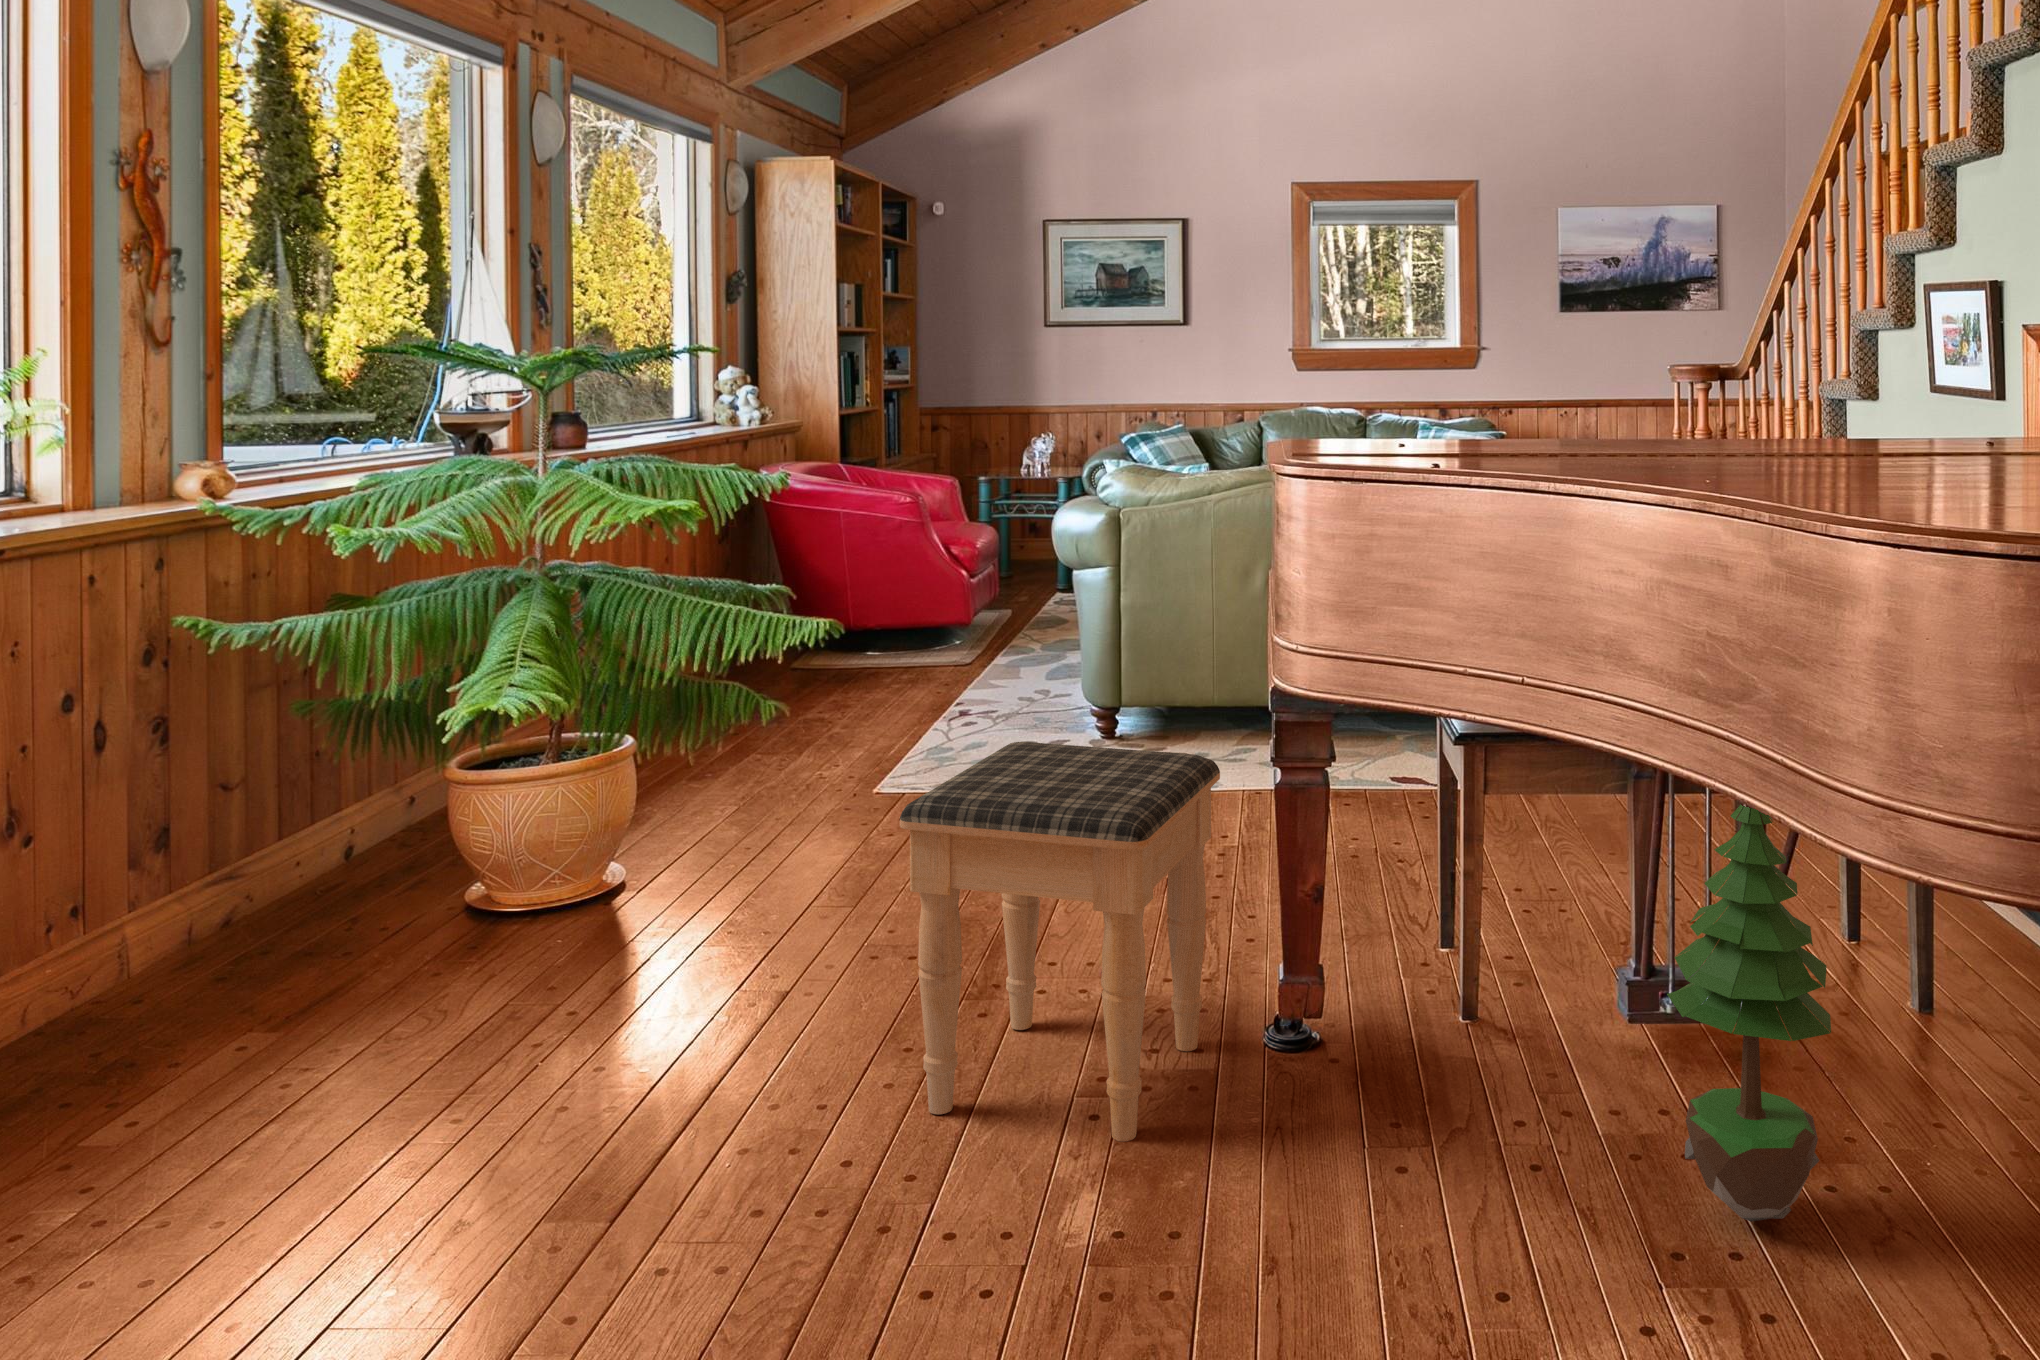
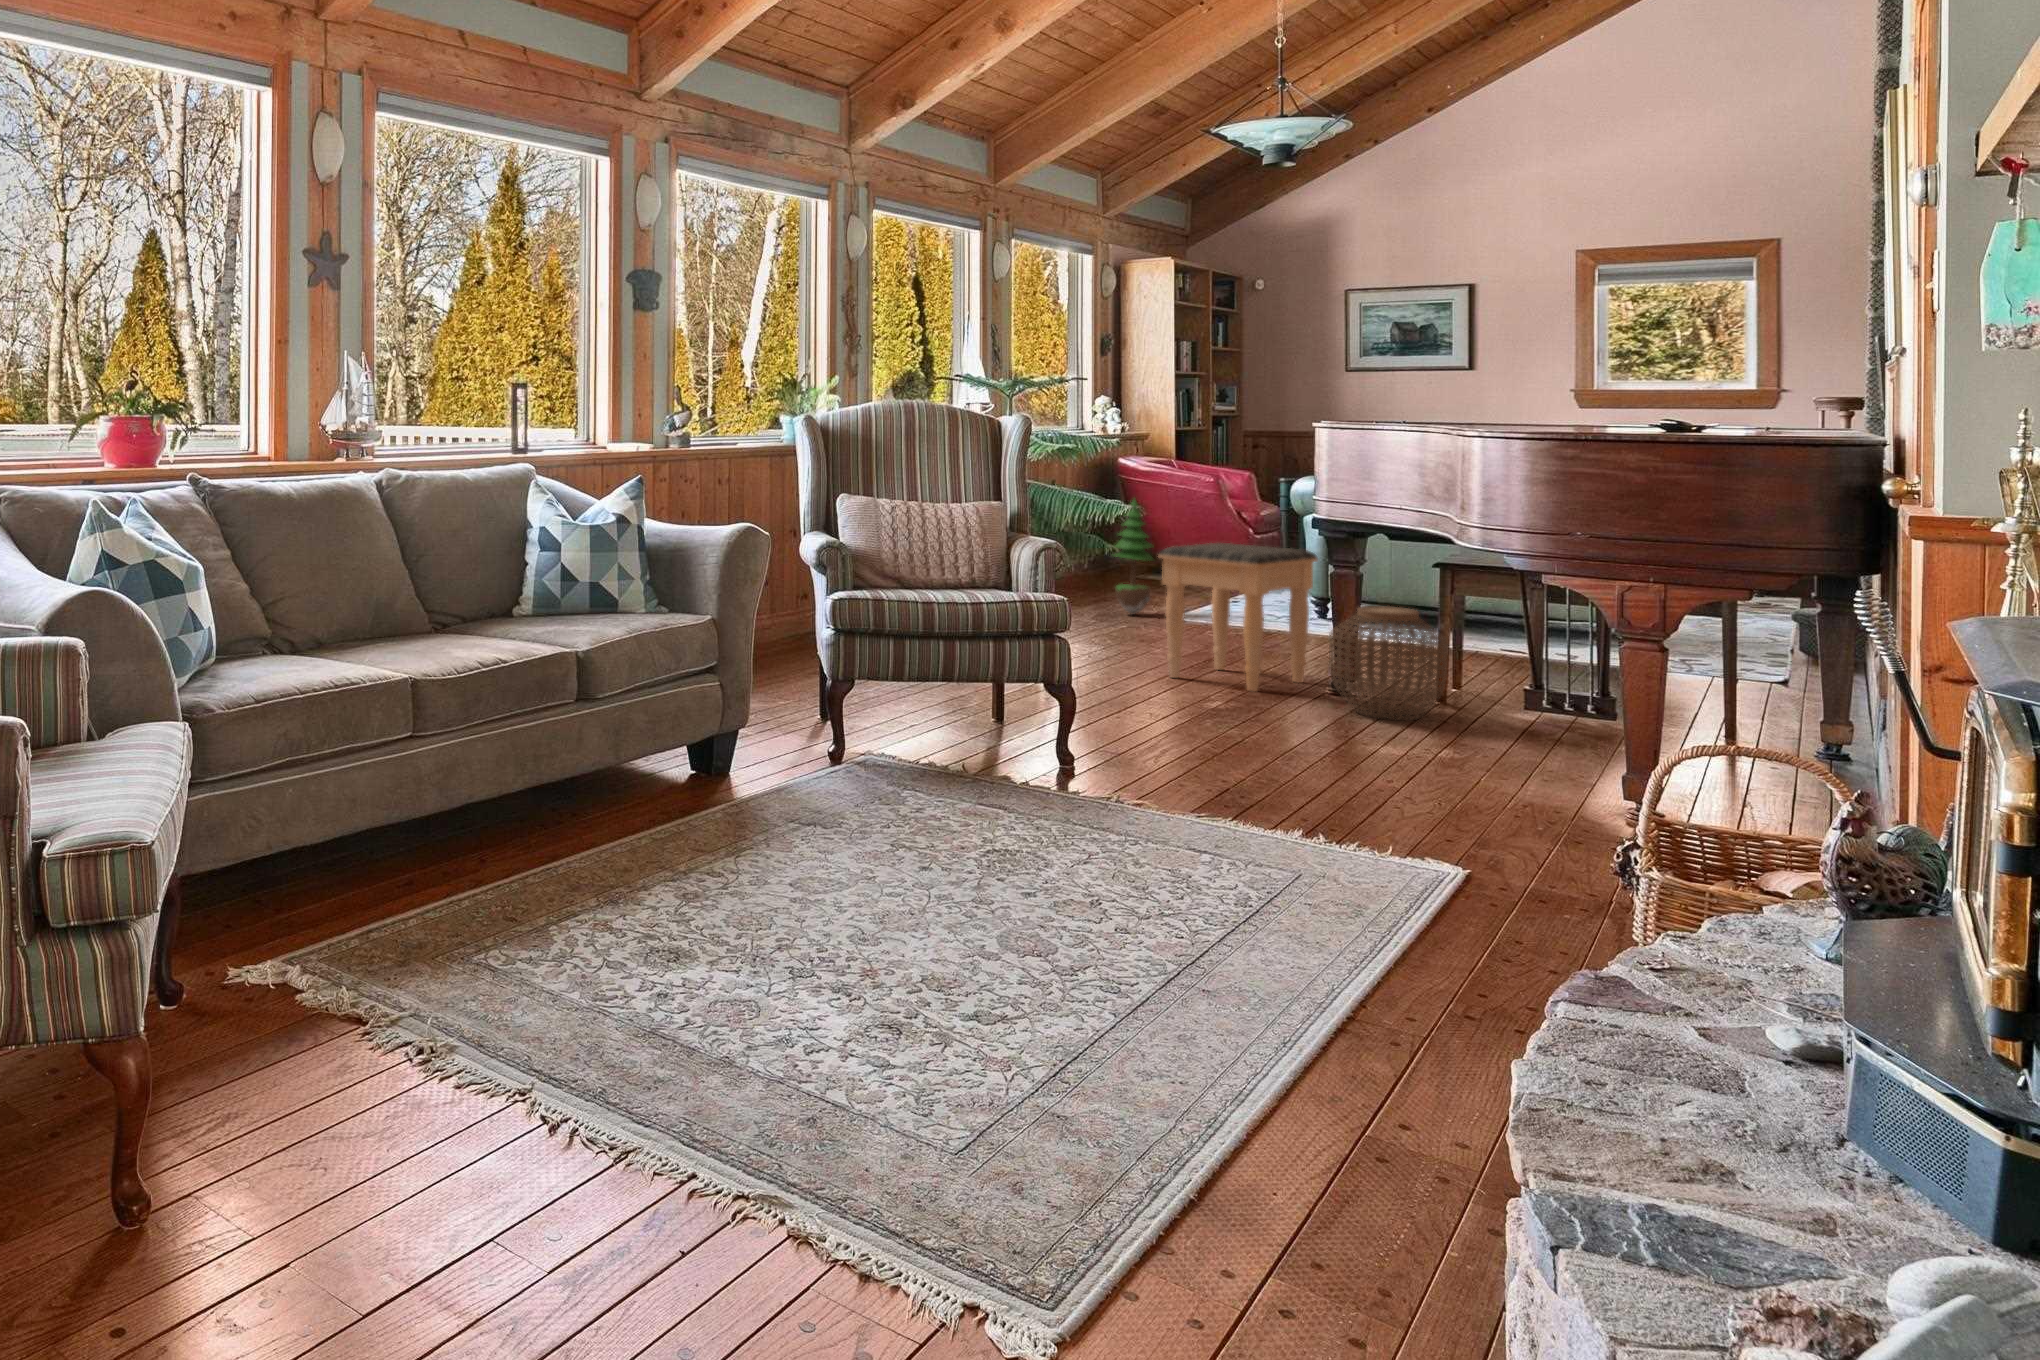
potted tree: present [1667,804,1831,1222] -> present [1115,499,1154,614]
woven basket: none [1318,924,1561,1232] -> present [1329,606,1447,720]

